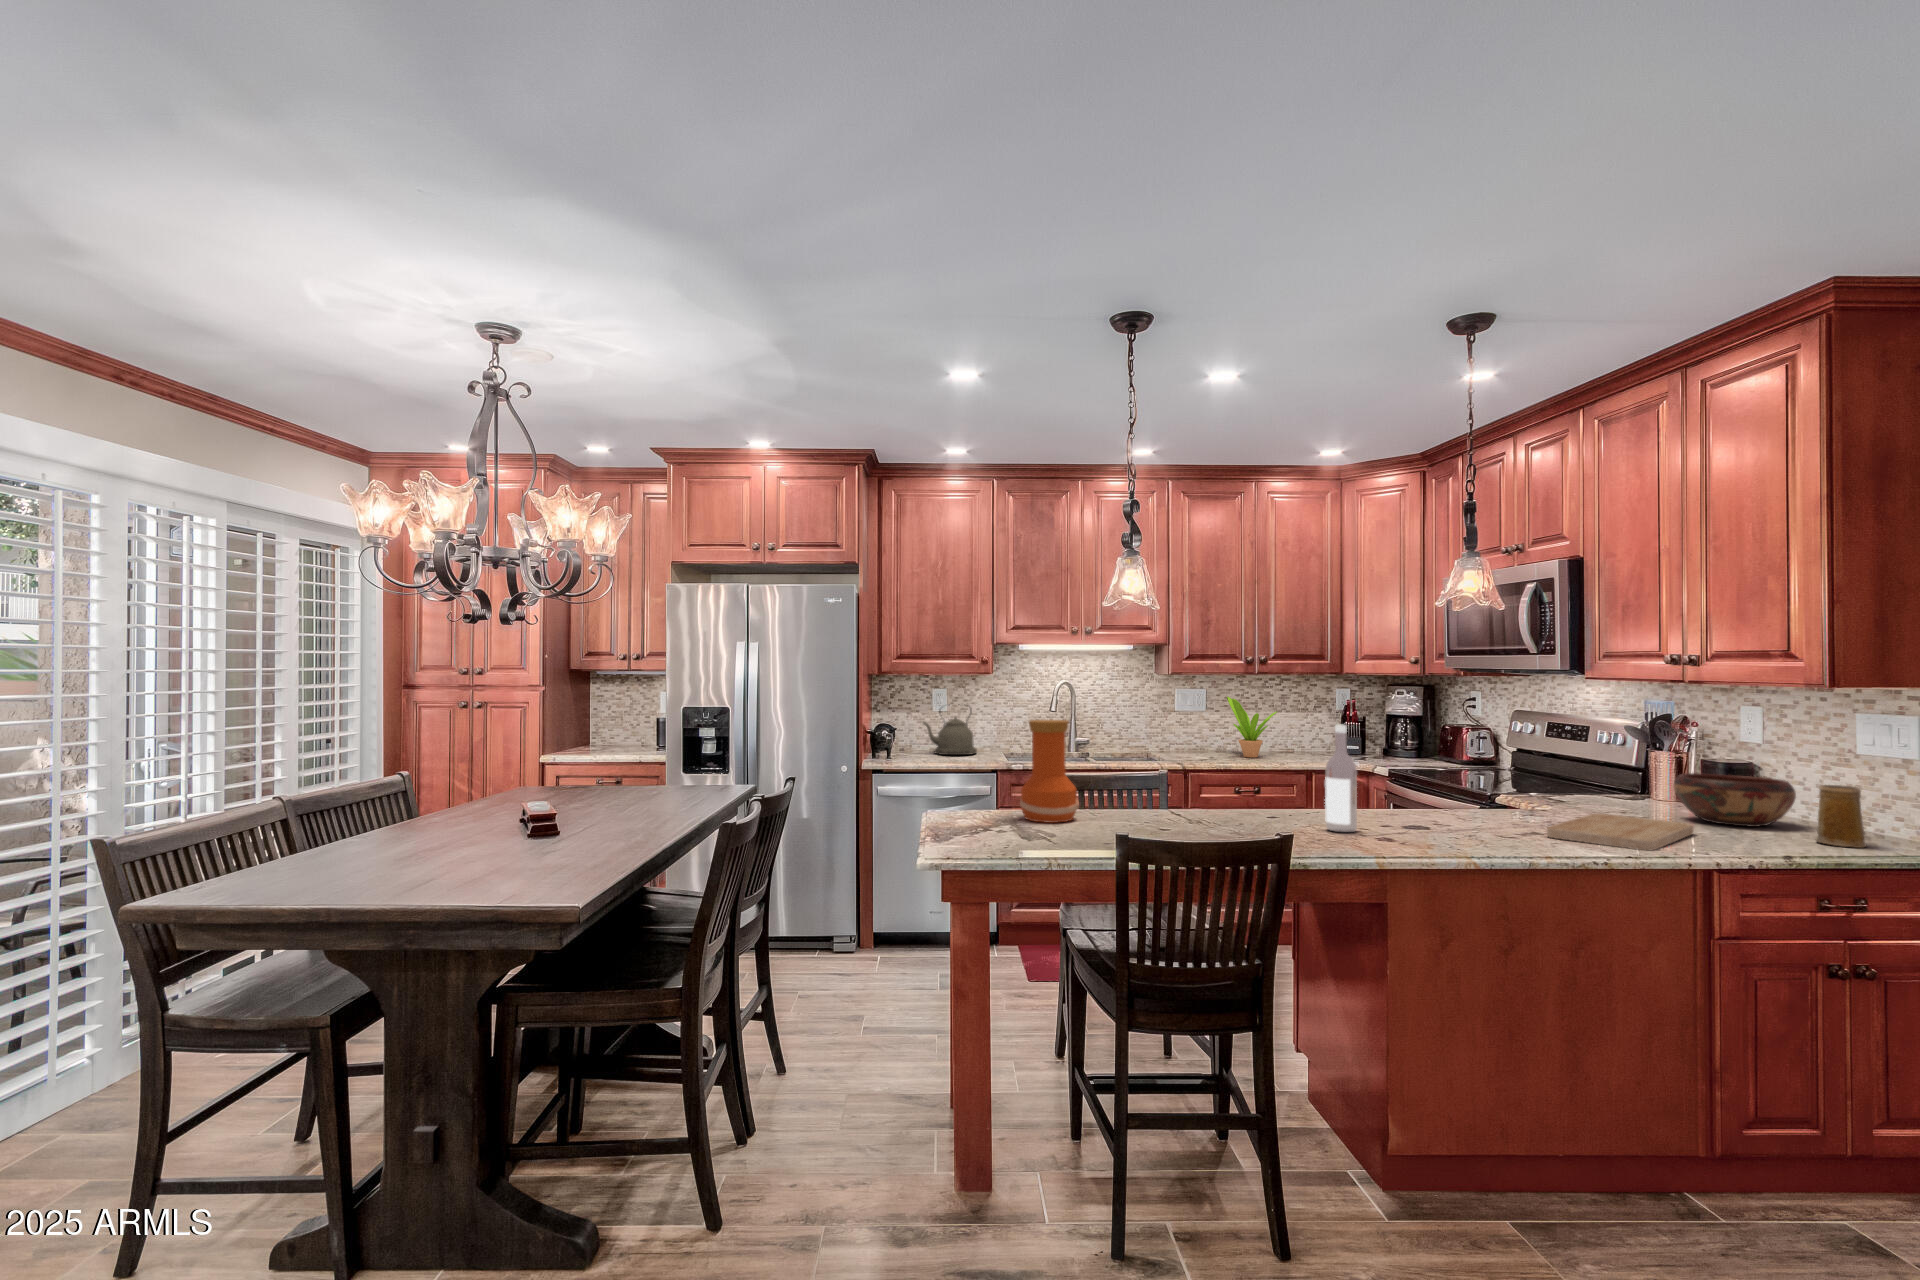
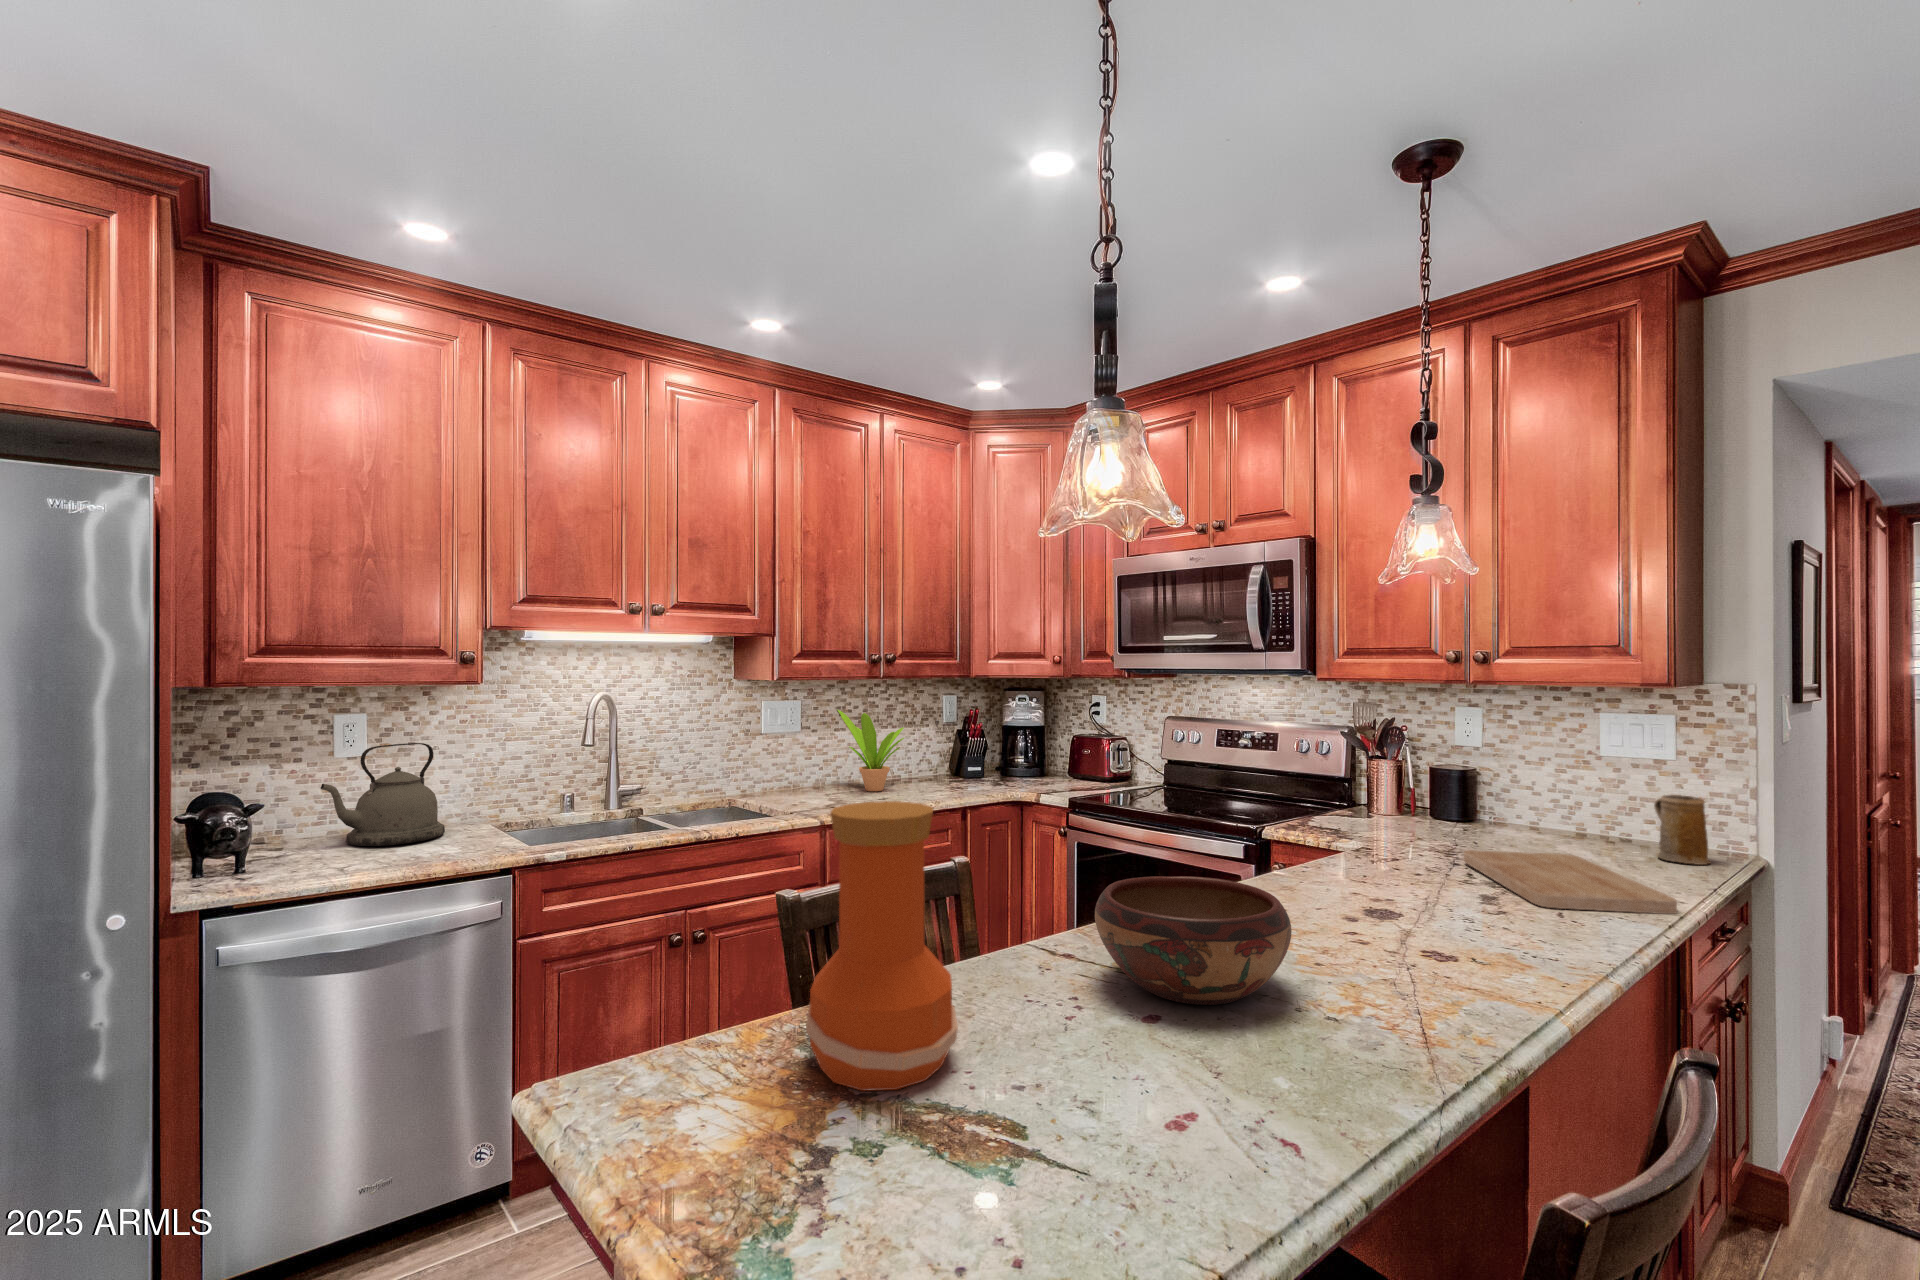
wine bottle: present [1325,725,1357,832] -> none [1337,768,1394,960]
decorative bowl: present [1673,773,1796,827] -> present [1095,876,1292,1005]

